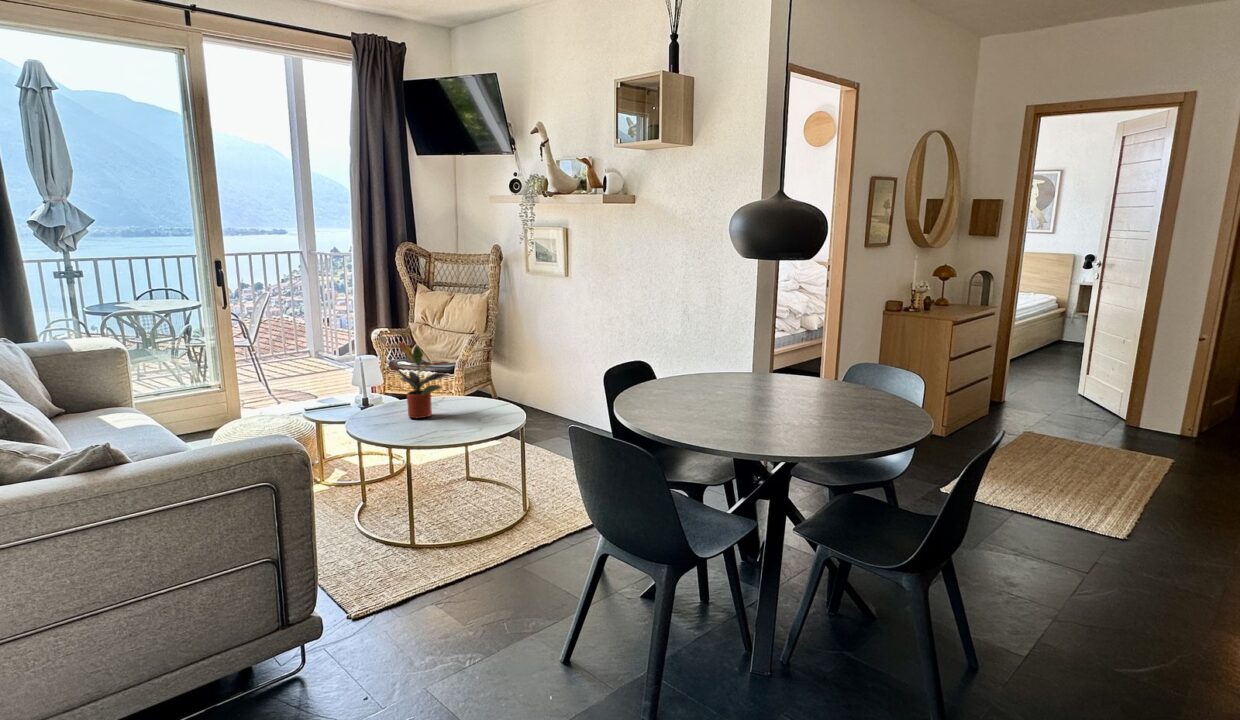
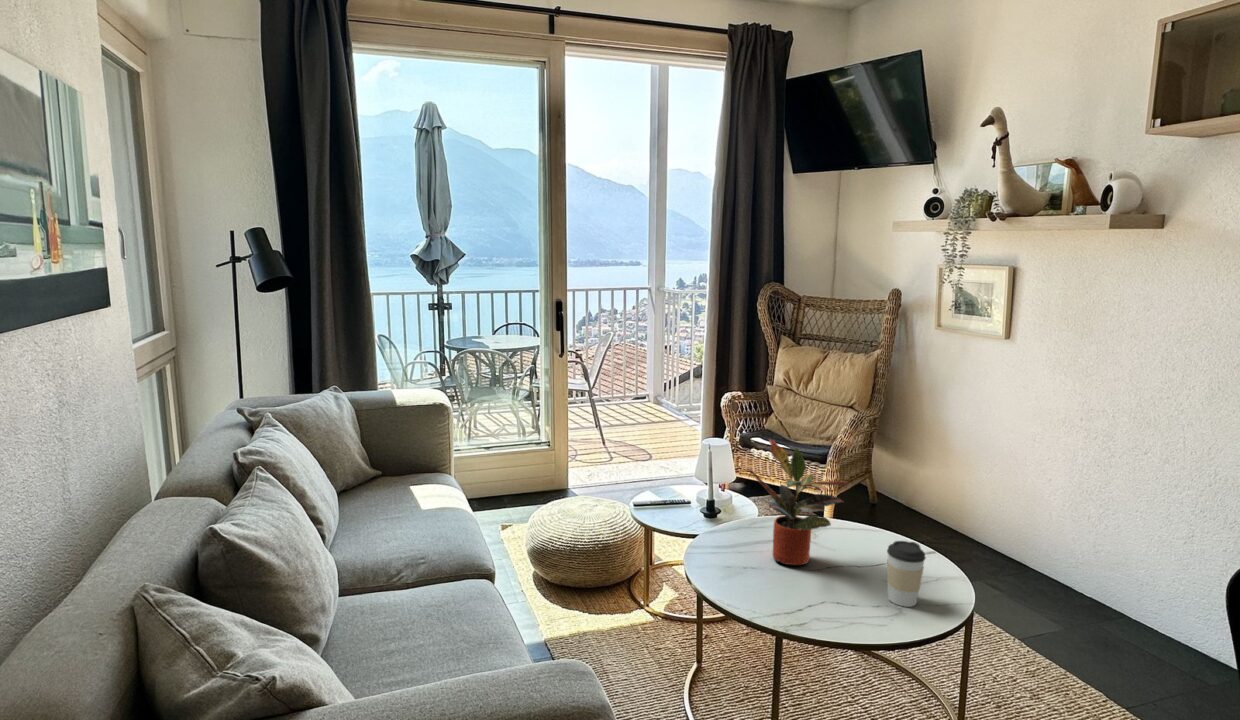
coffee cup: none [472,388,493,424] -> present [887,541,925,607]

